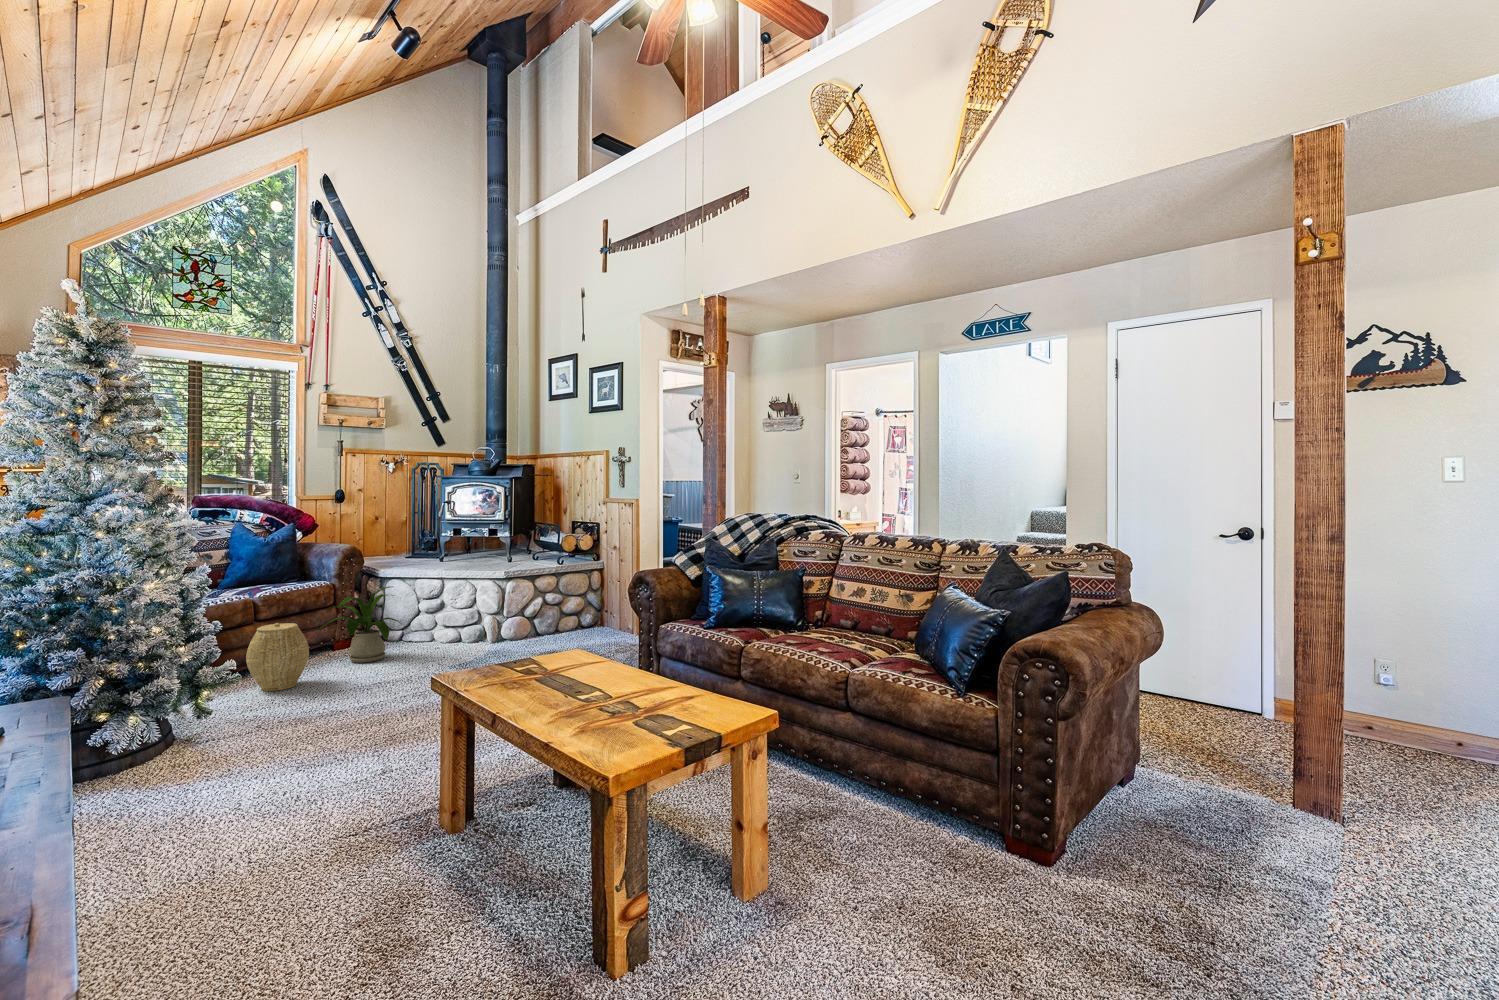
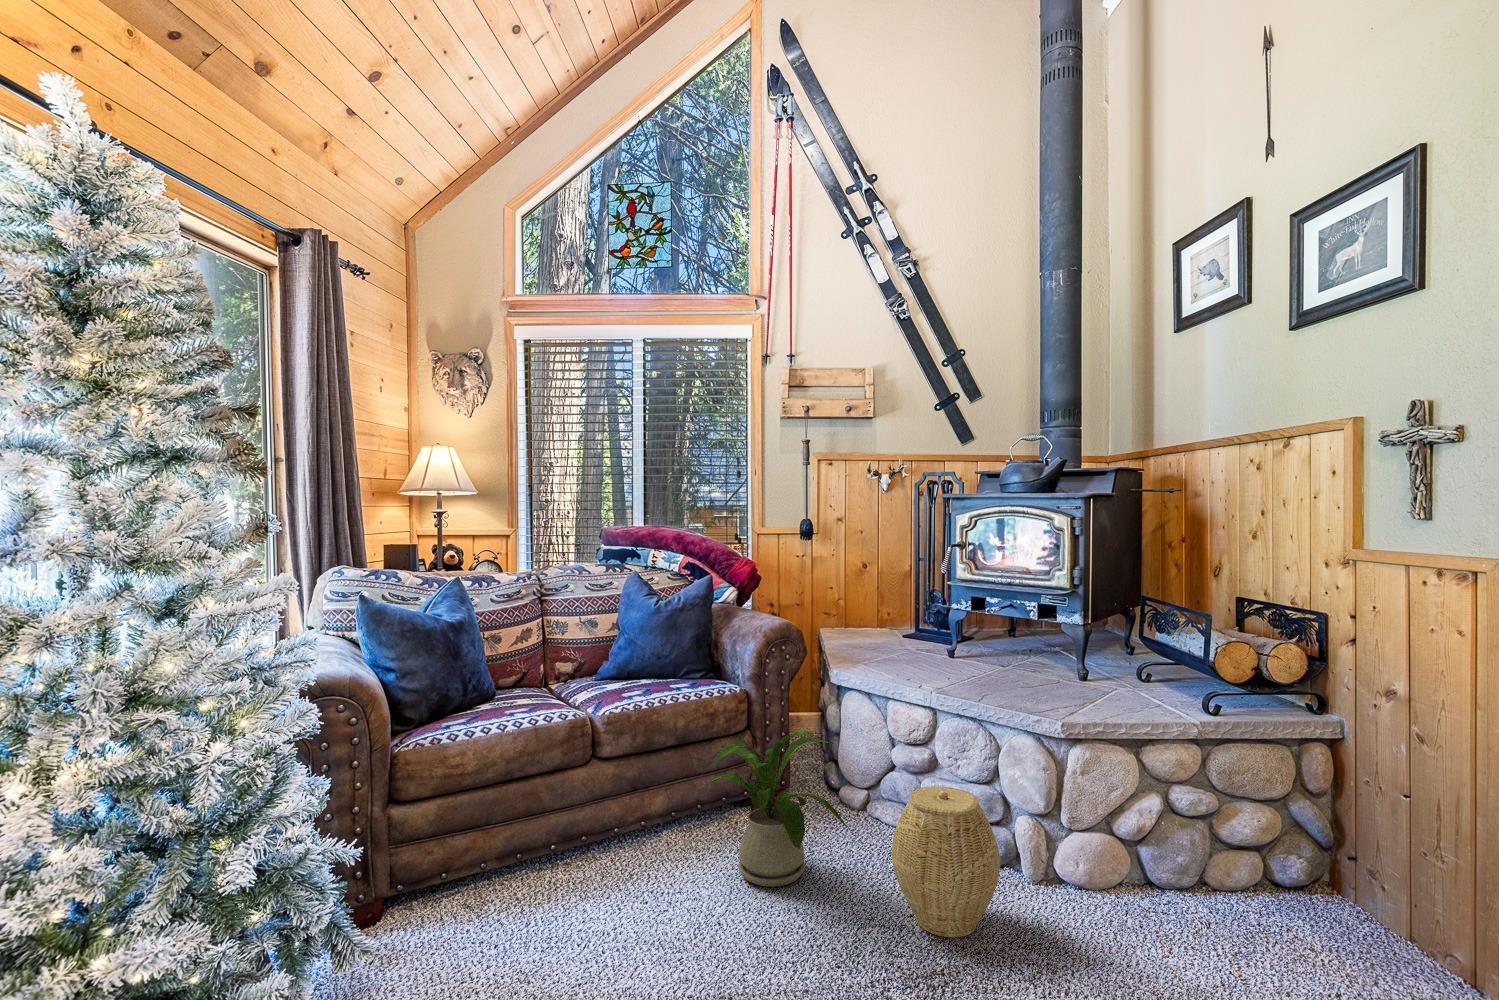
woven basket: present [246,623,309,691] -> present [892,786,1000,937]

